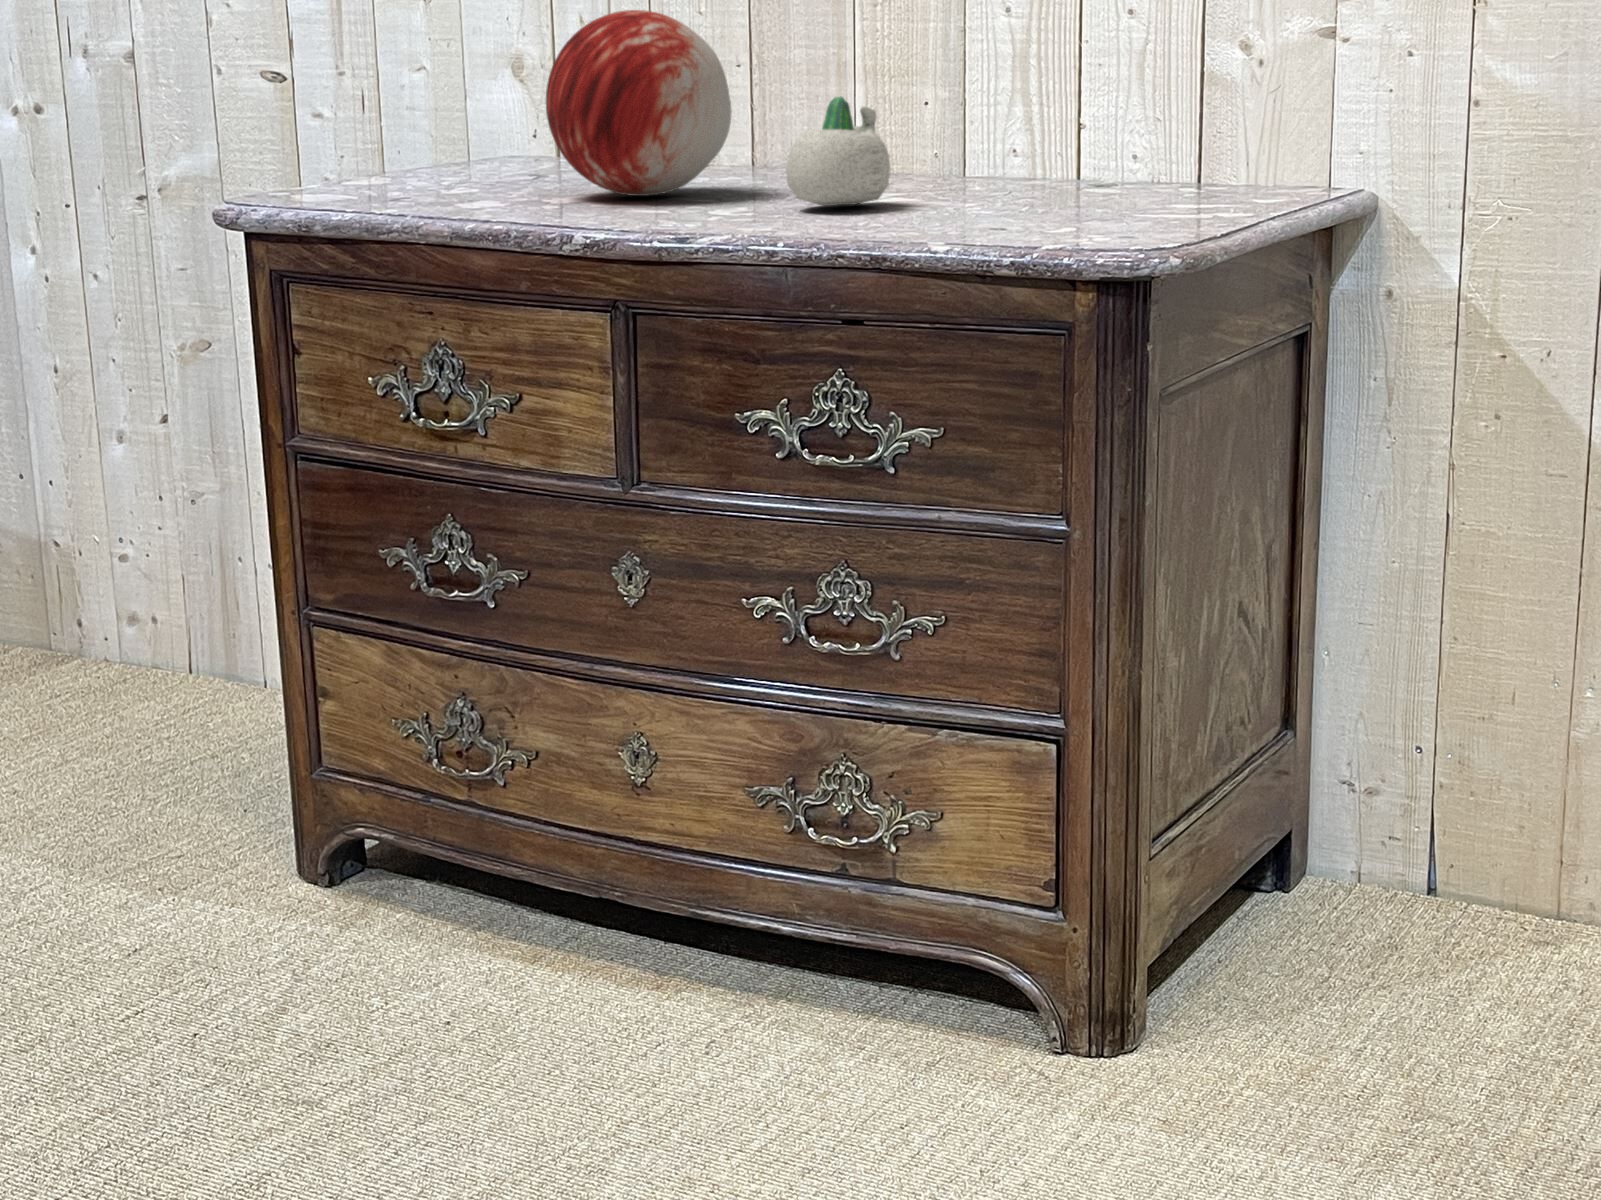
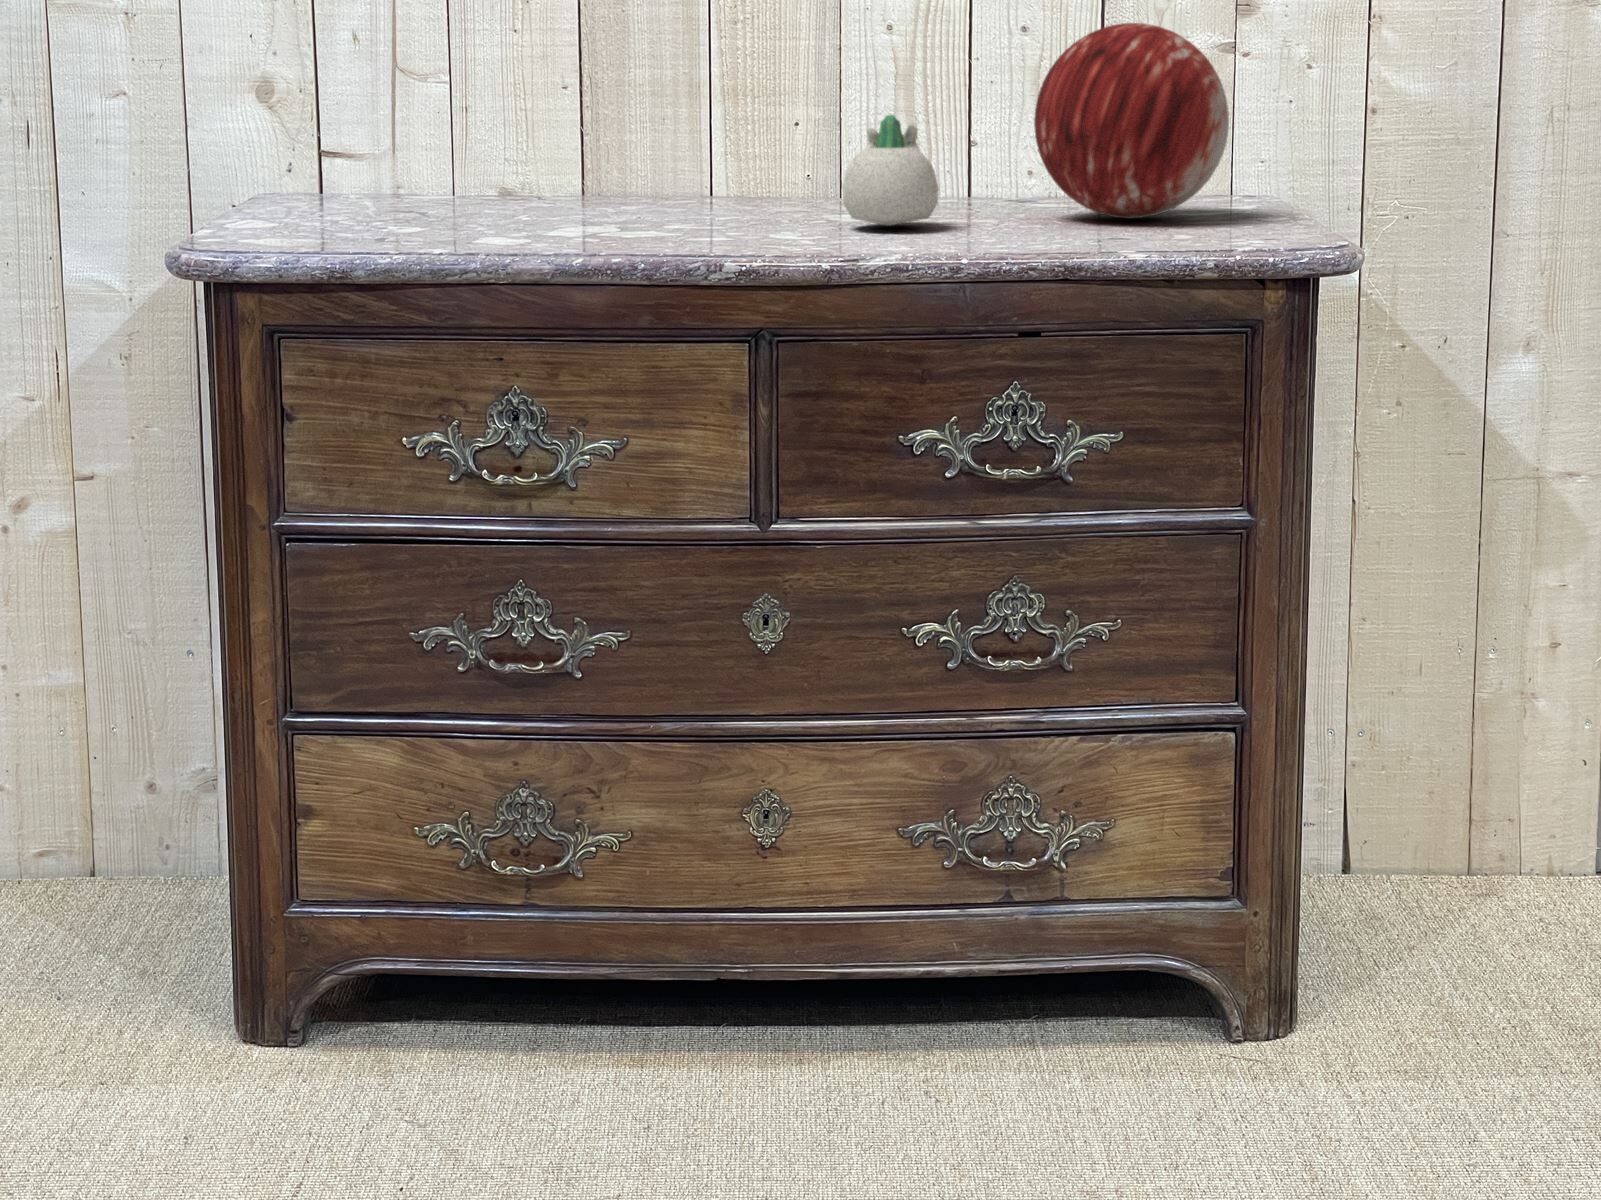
decorative orb: present [546,10,732,196] -> present [1034,23,1229,218]

